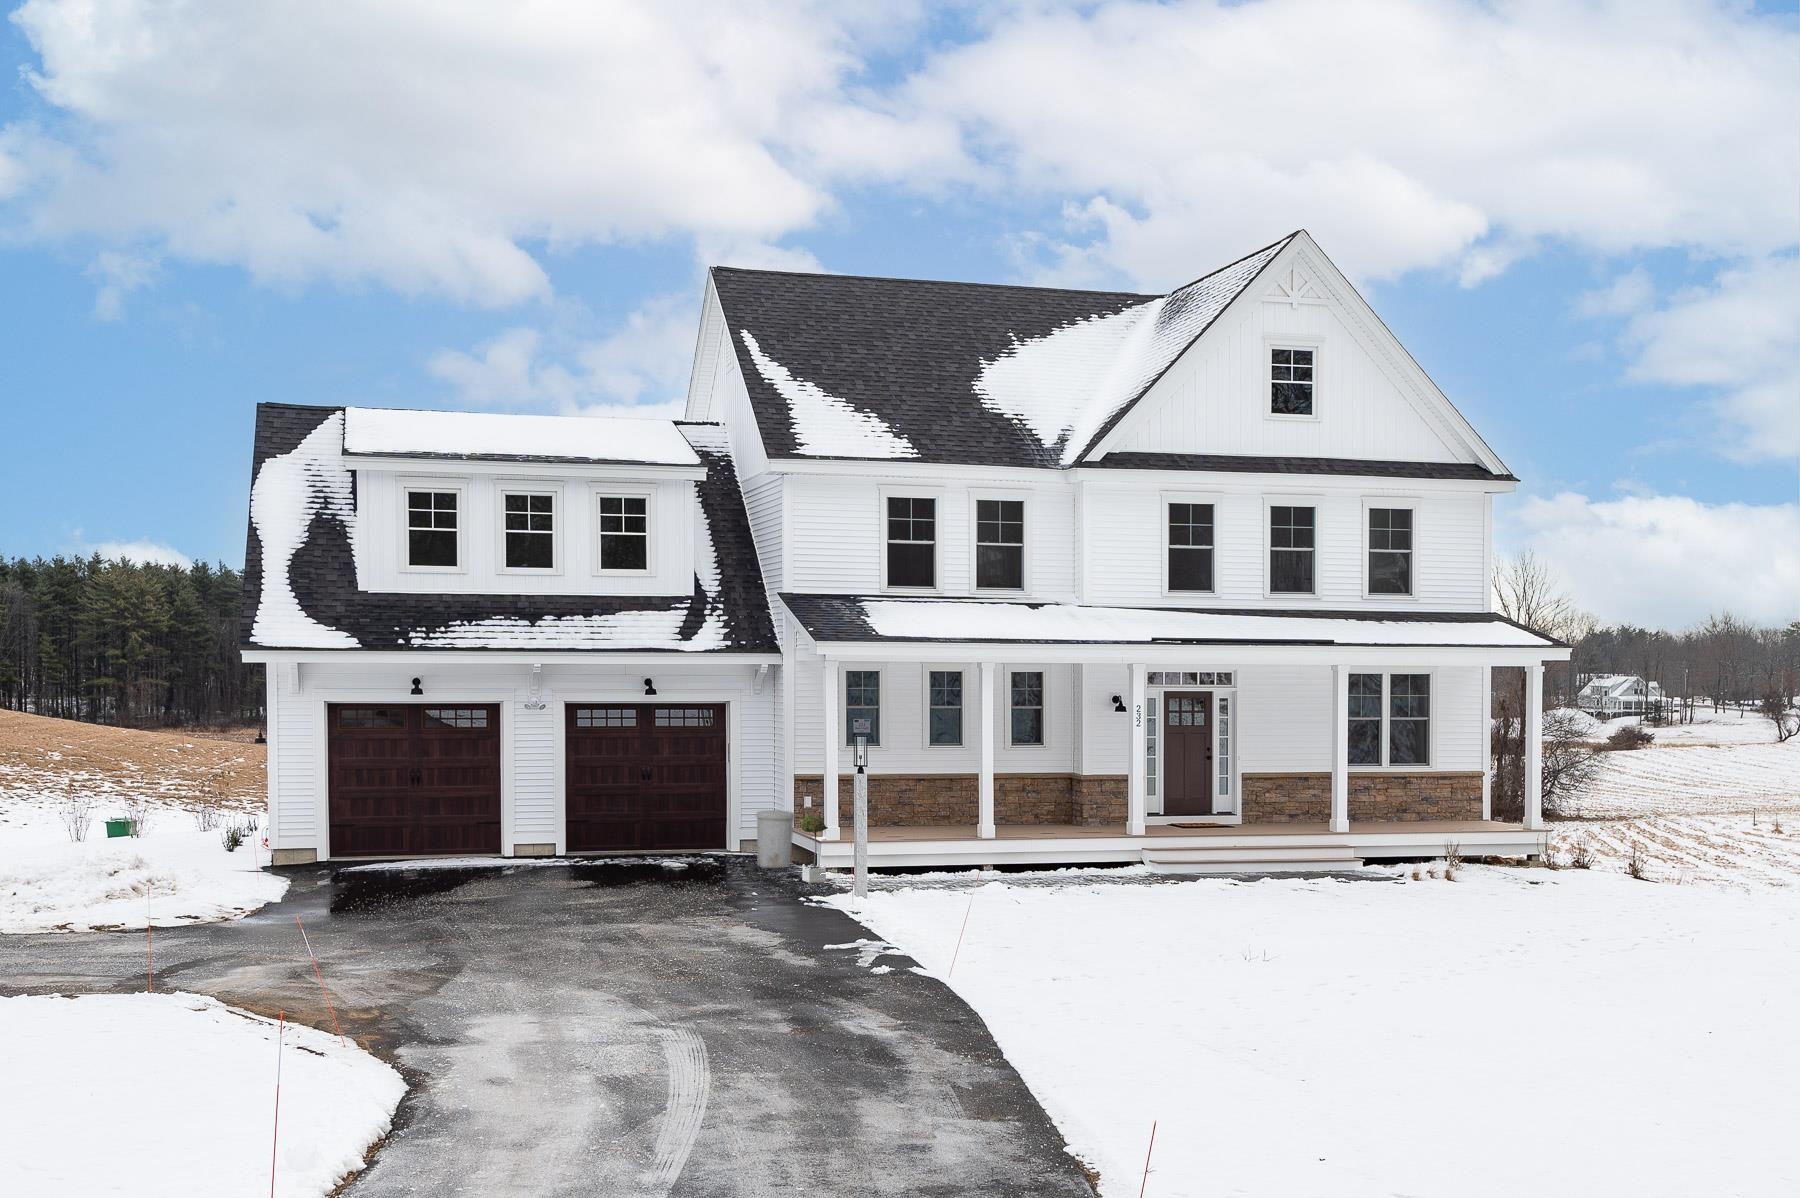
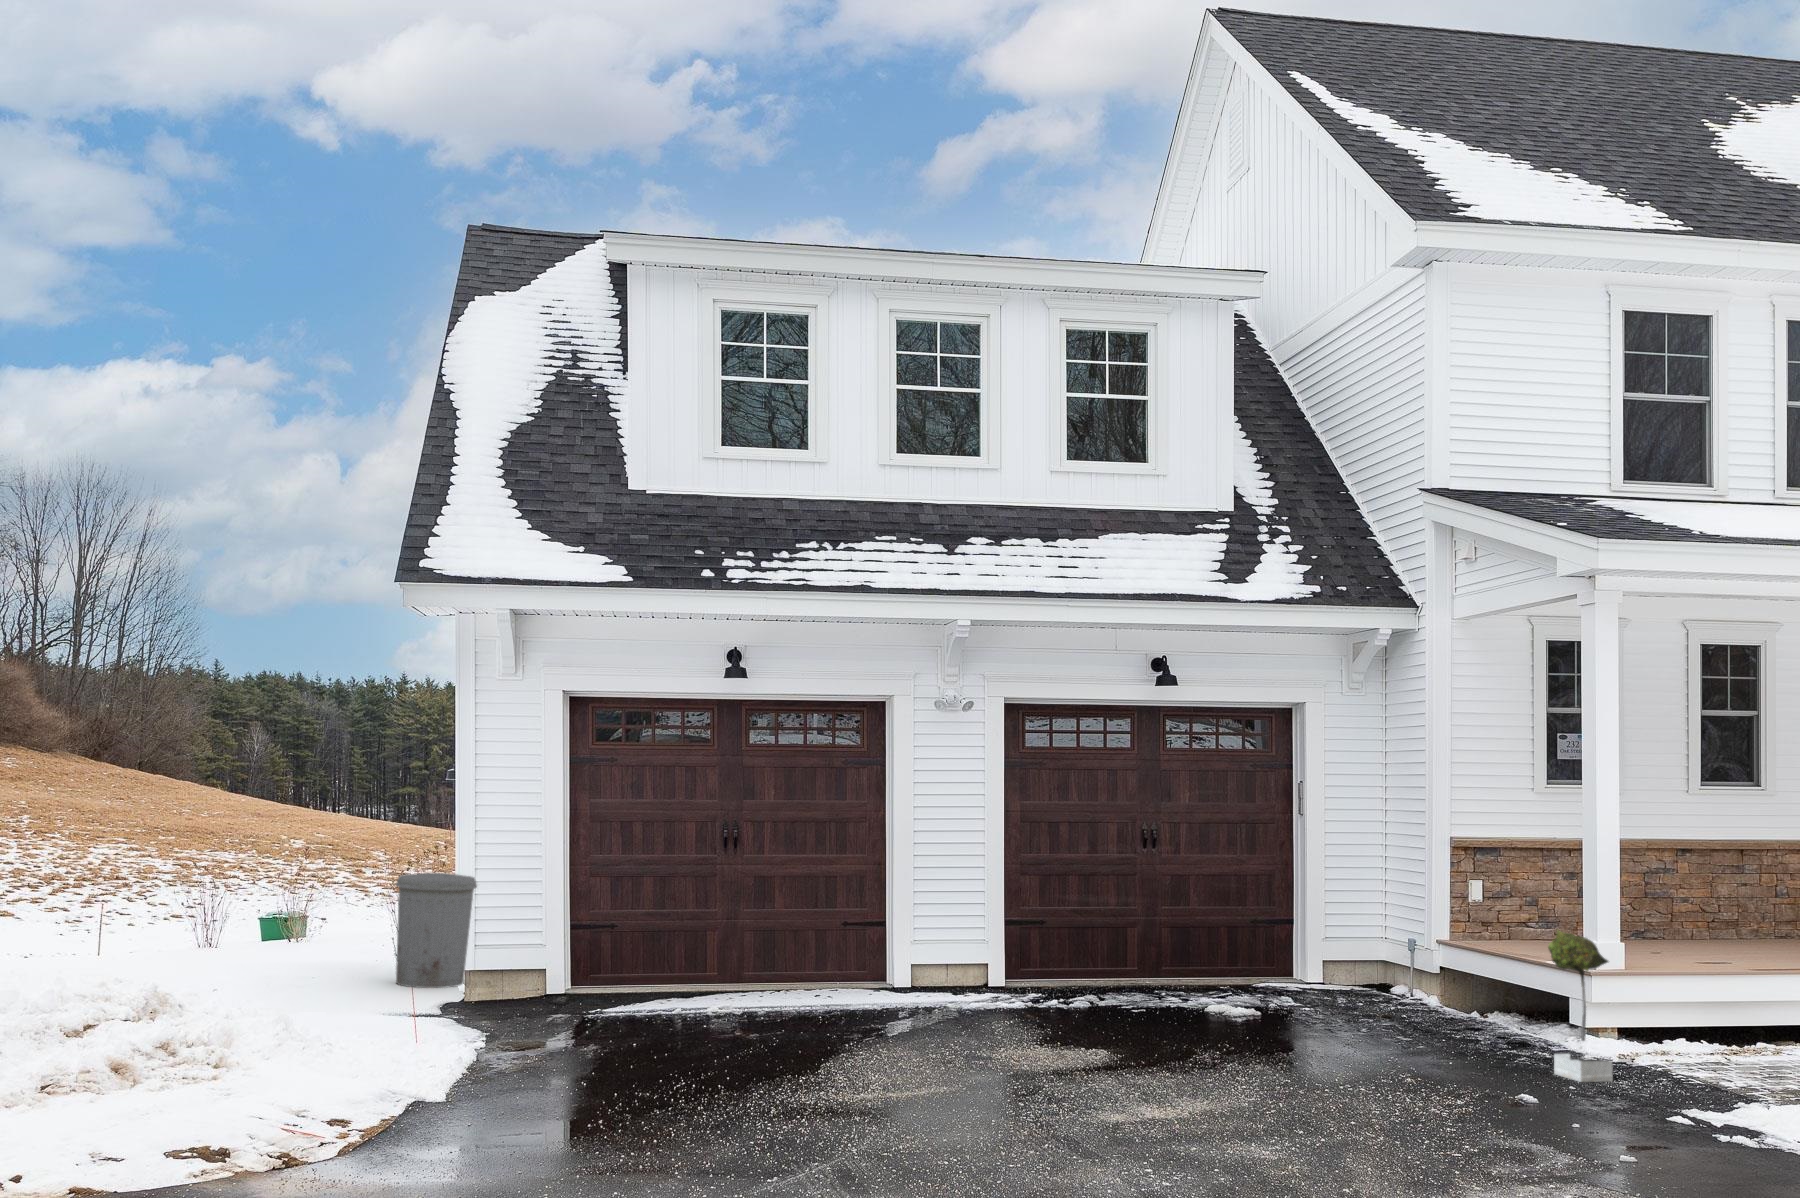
trash can: present [756,810,795,868] -> present [396,873,477,988]

